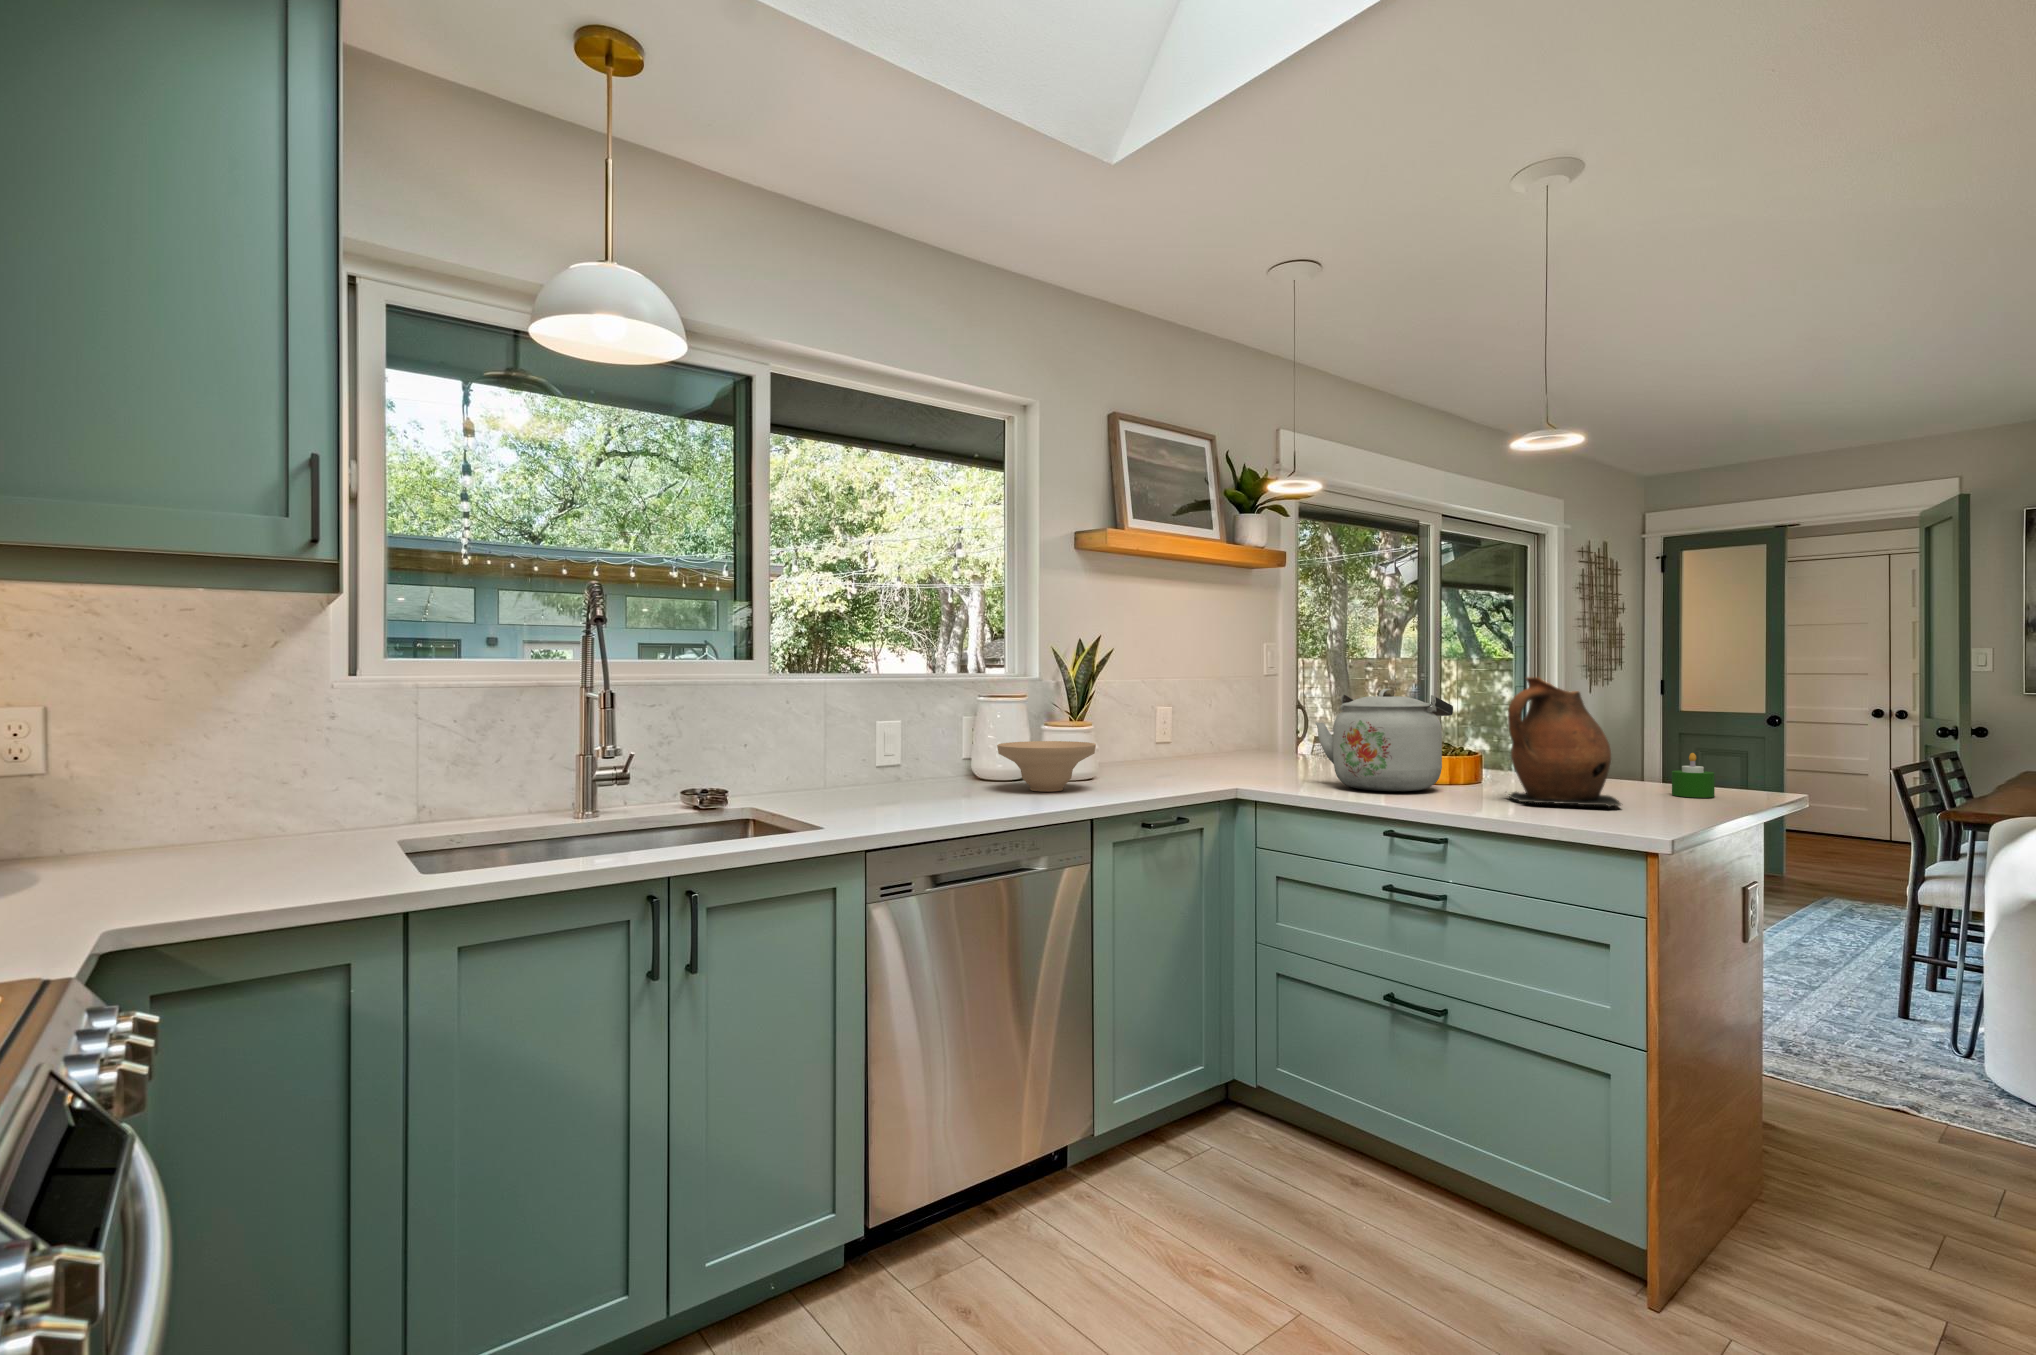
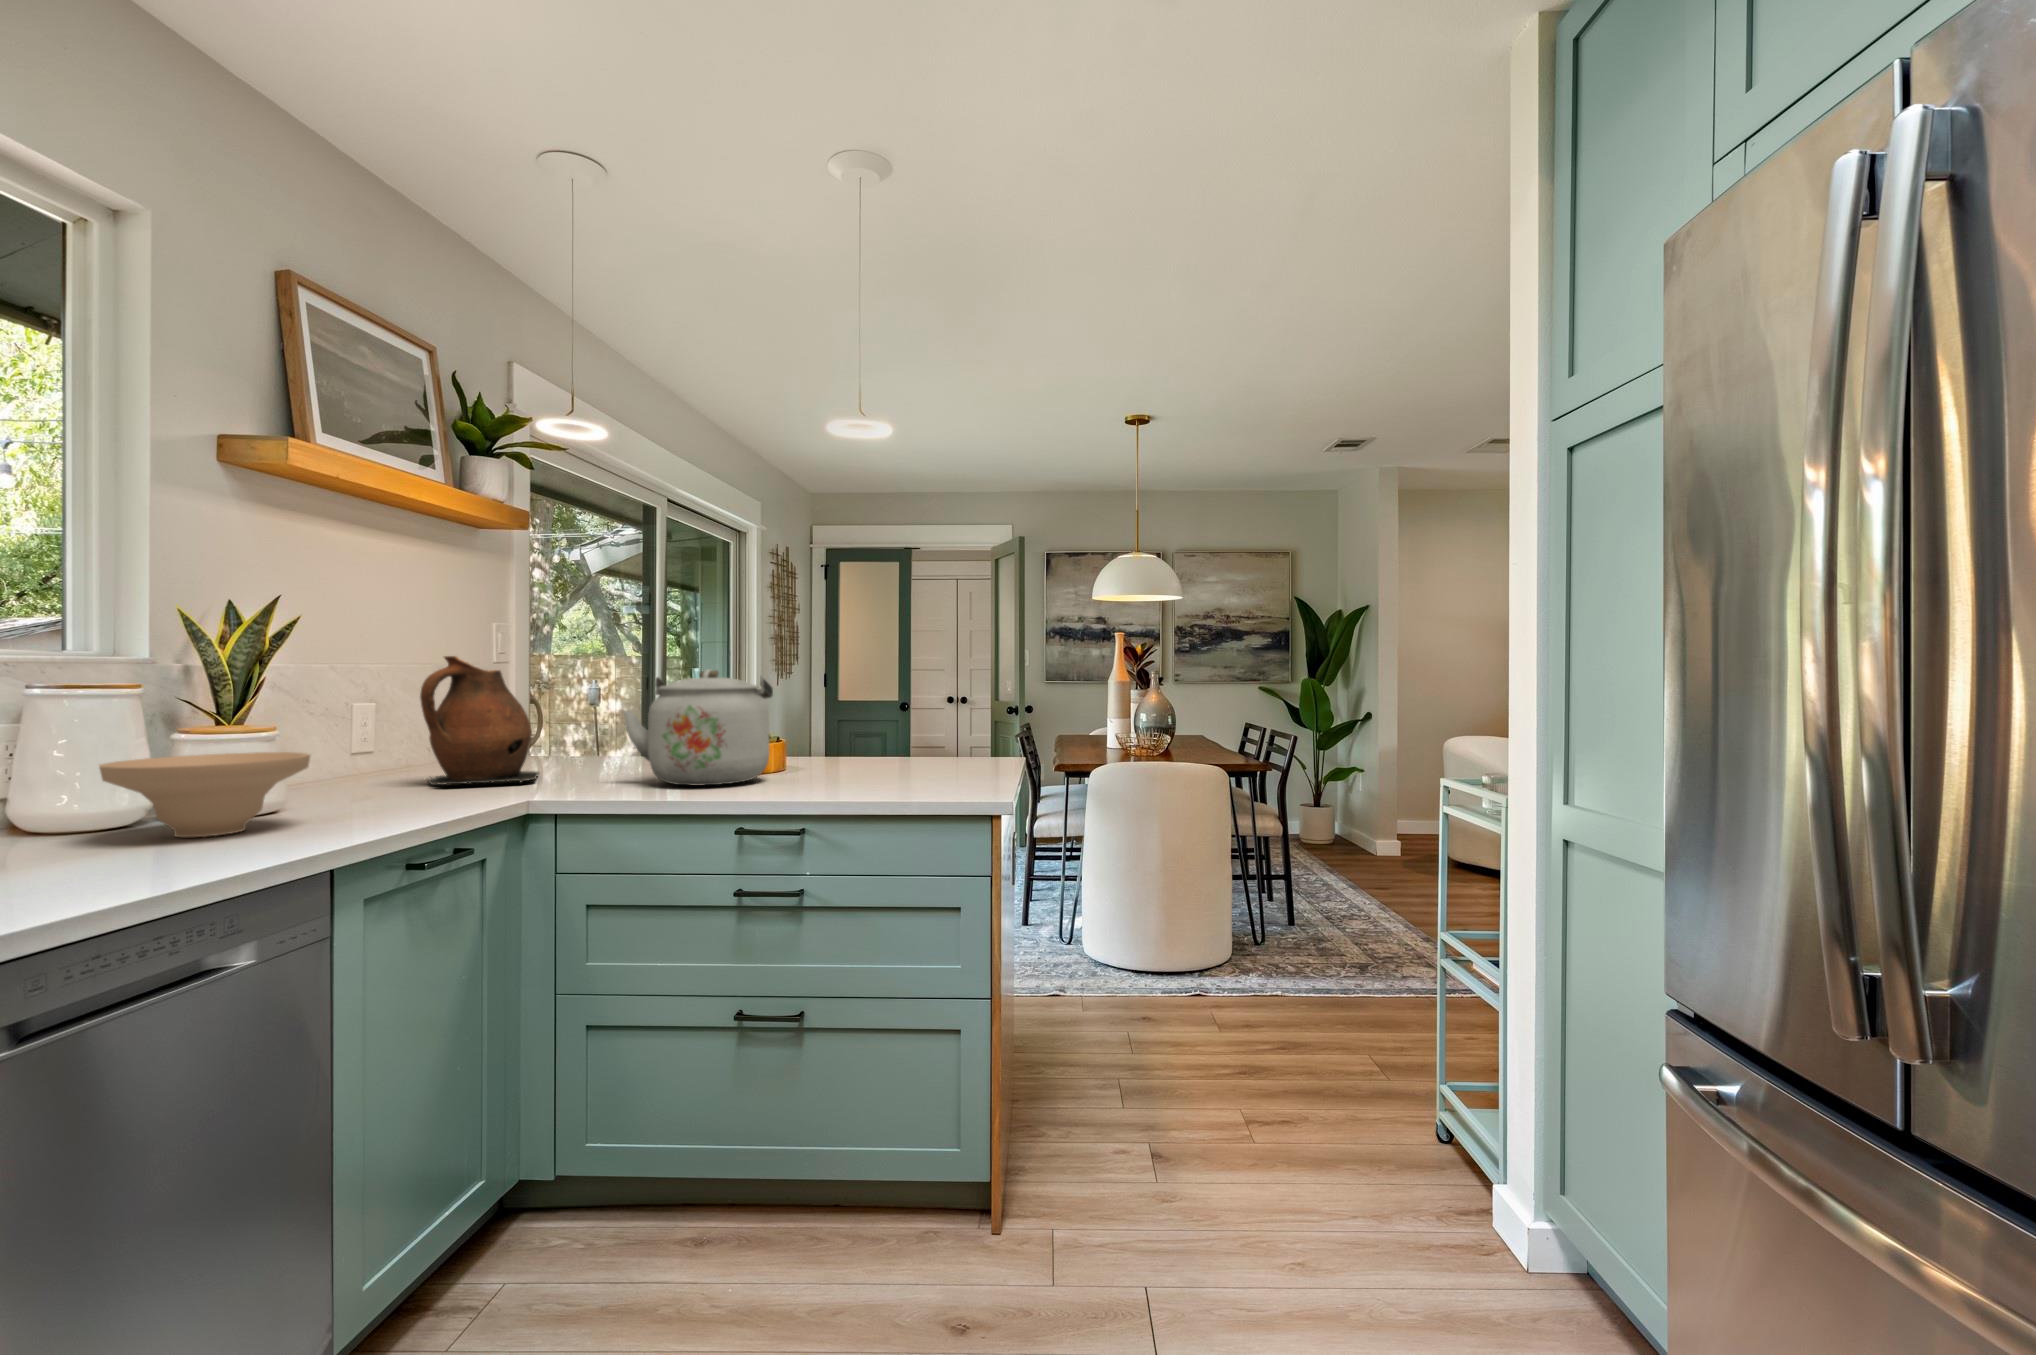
ceramic pitcher: present [1508,677,1621,807] -> present [420,656,539,785]
candle: present [1672,753,1715,798] -> none [953,725,985,765]

